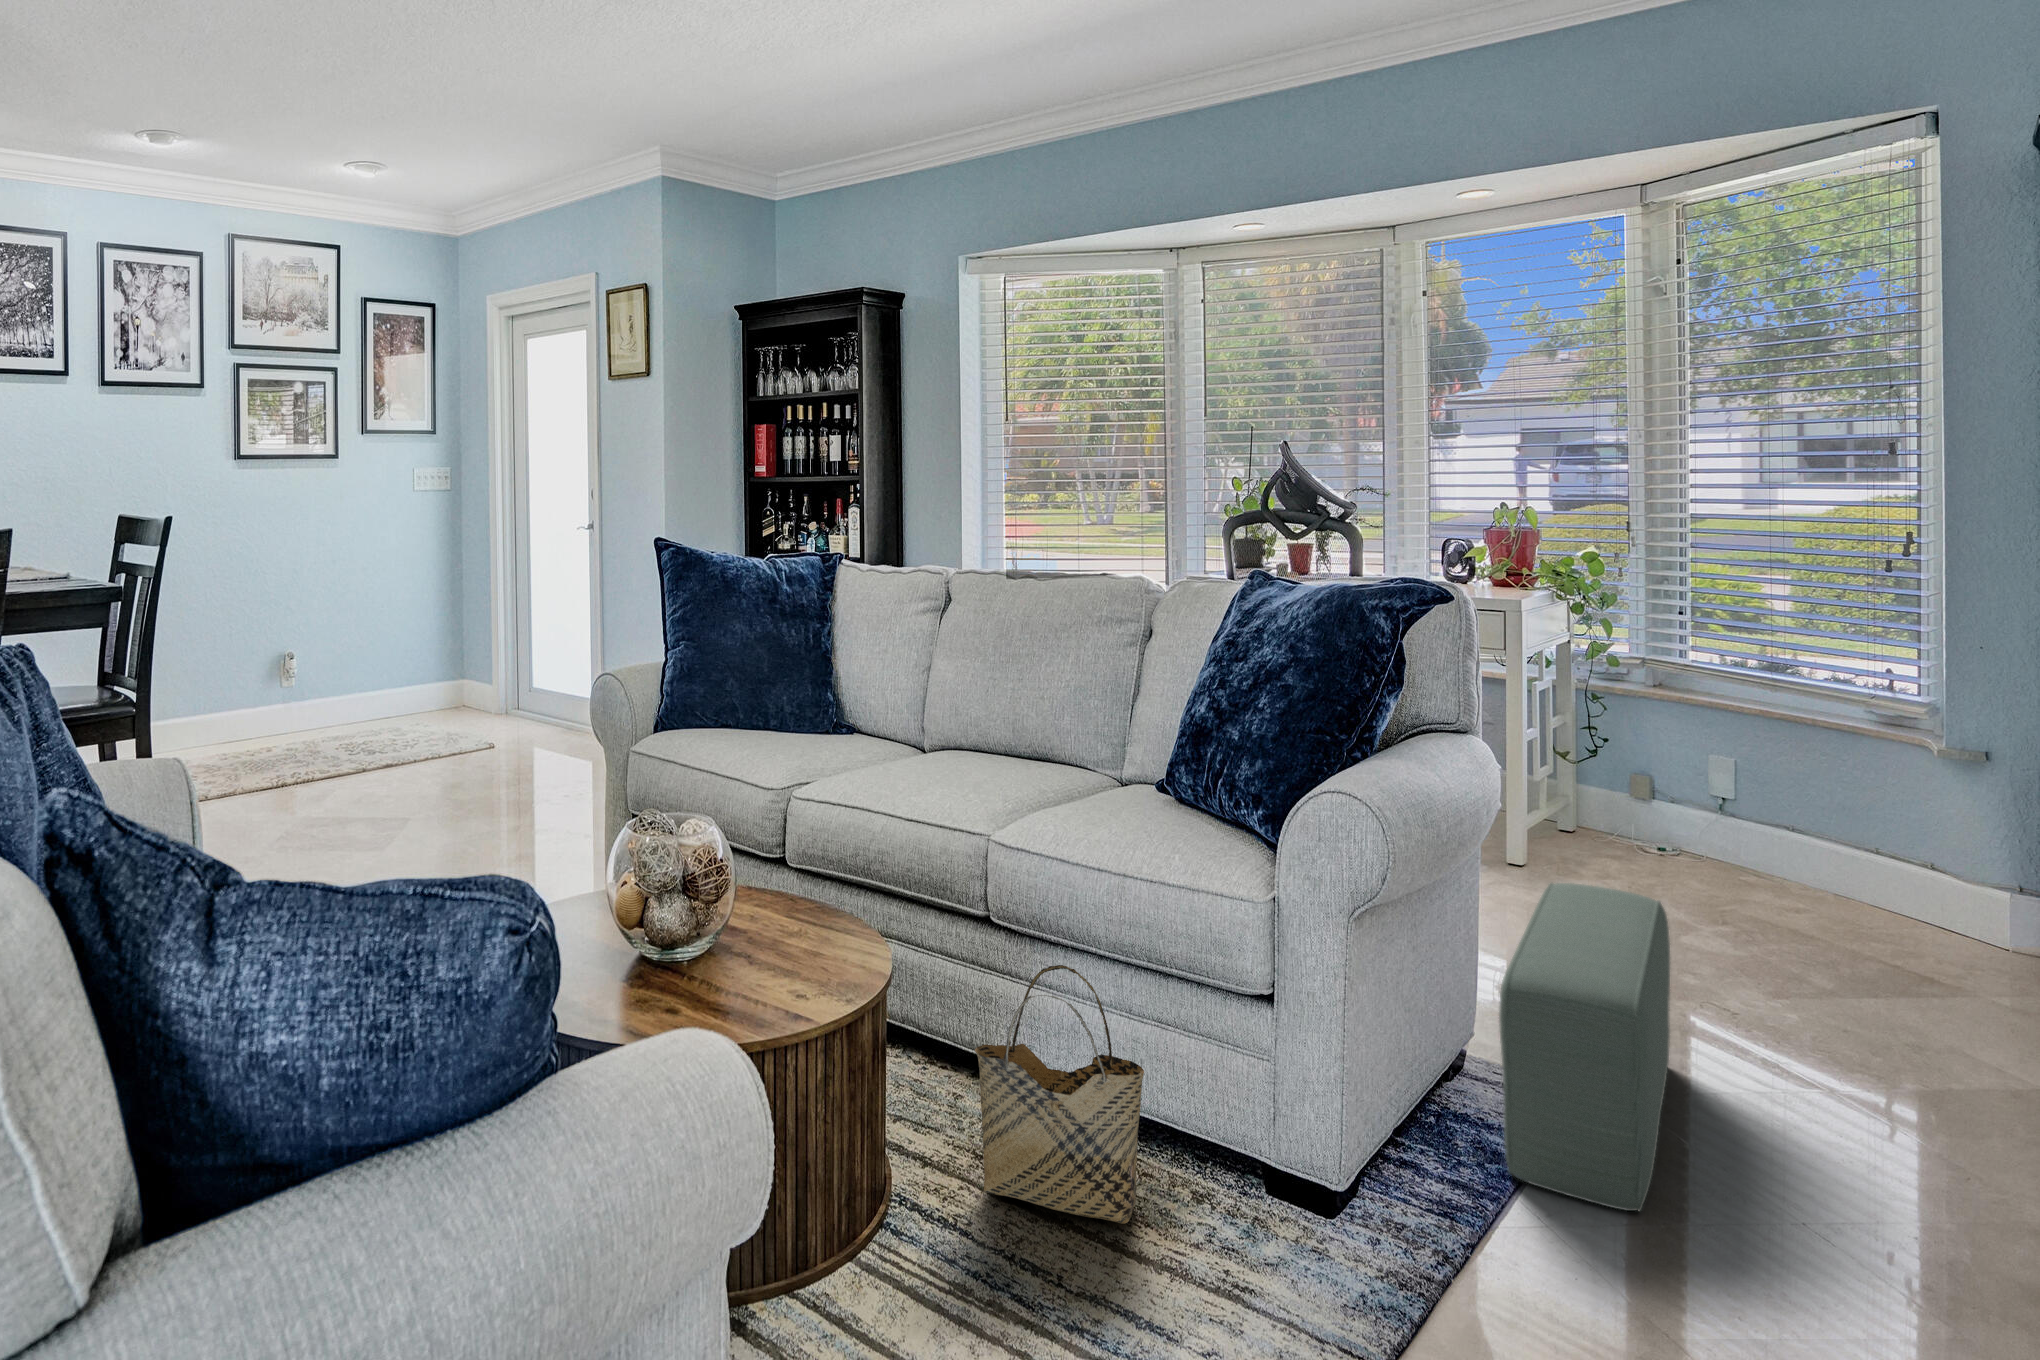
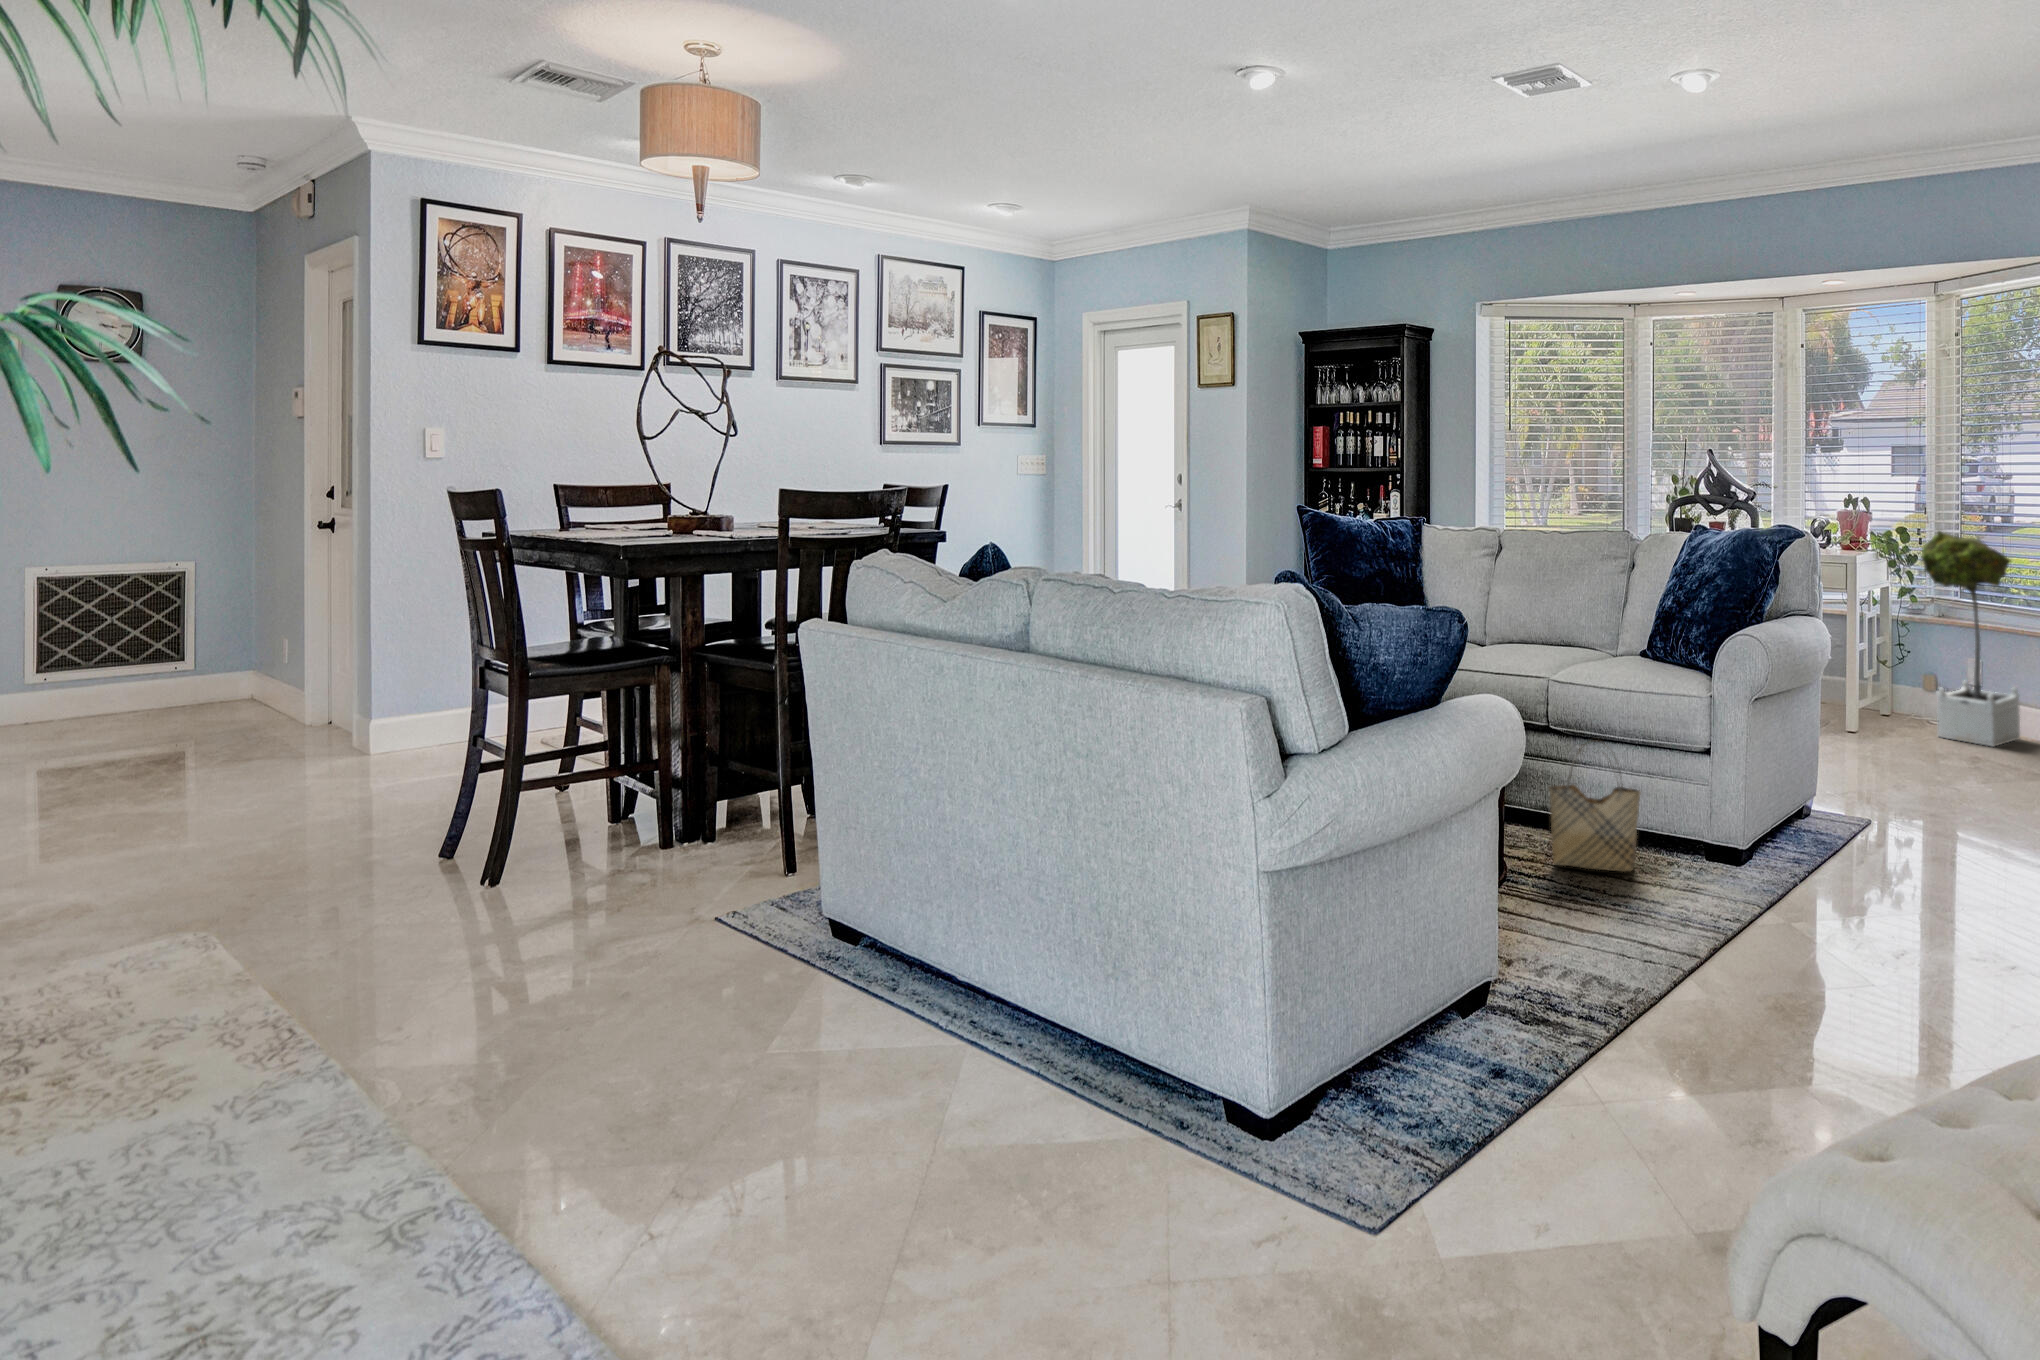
potted tree: none [1629,562,1815,910] -> present [1921,531,2020,746]
pouf: present [1499,883,1670,1211] -> none [1825,708,1917,858]

